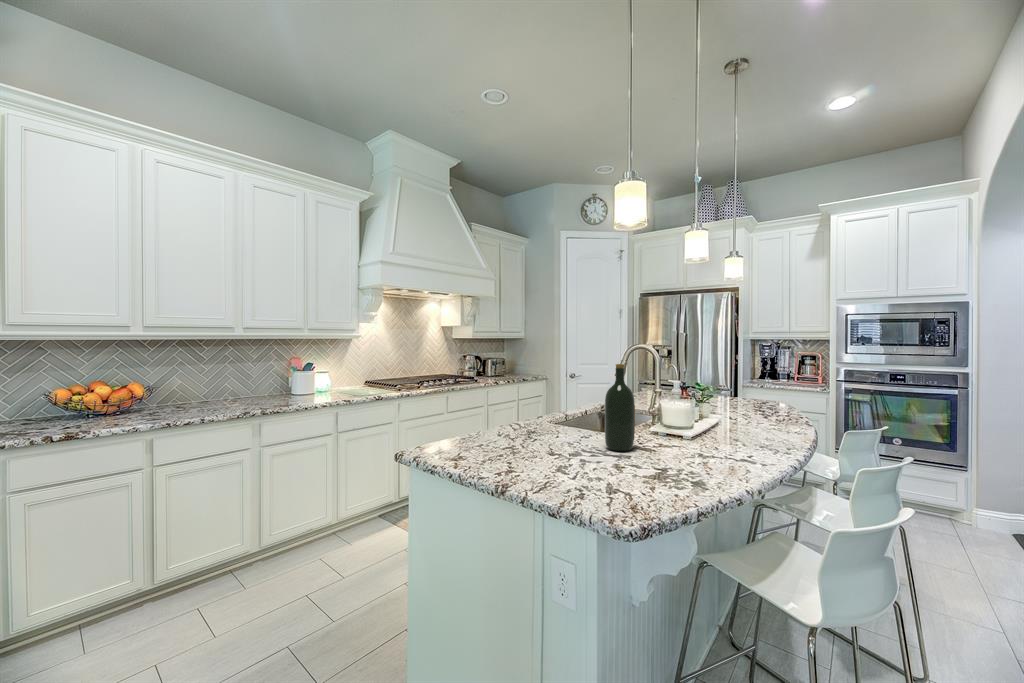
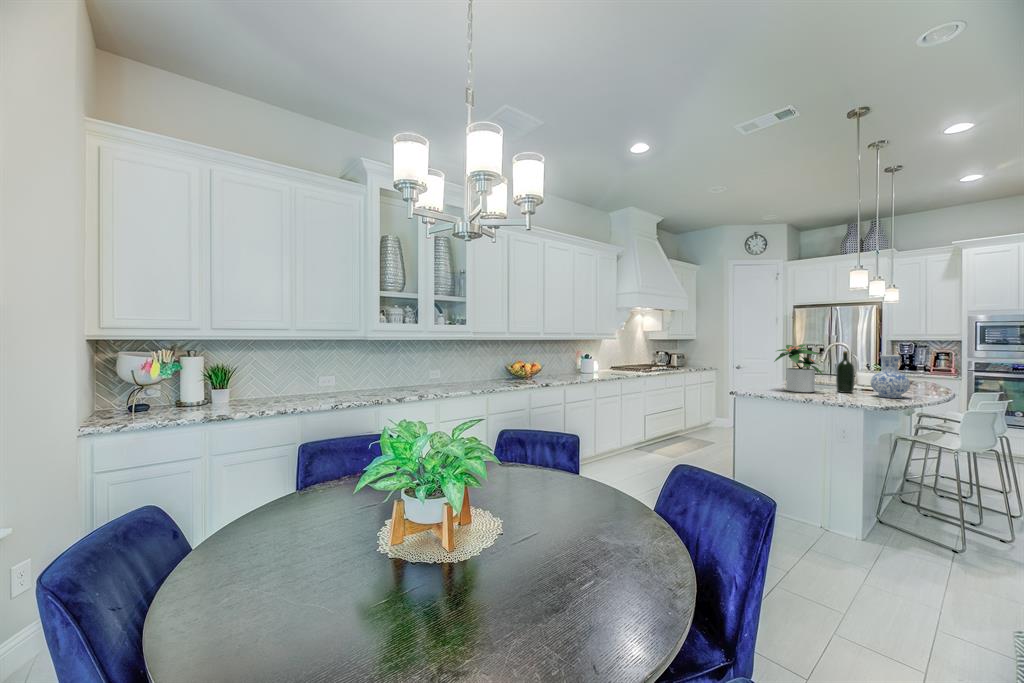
potted plant: none [484,350,576,454] -> present [774,344,823,393]
vase: none [654,374,724,473] -> present [871,355,910,398]

